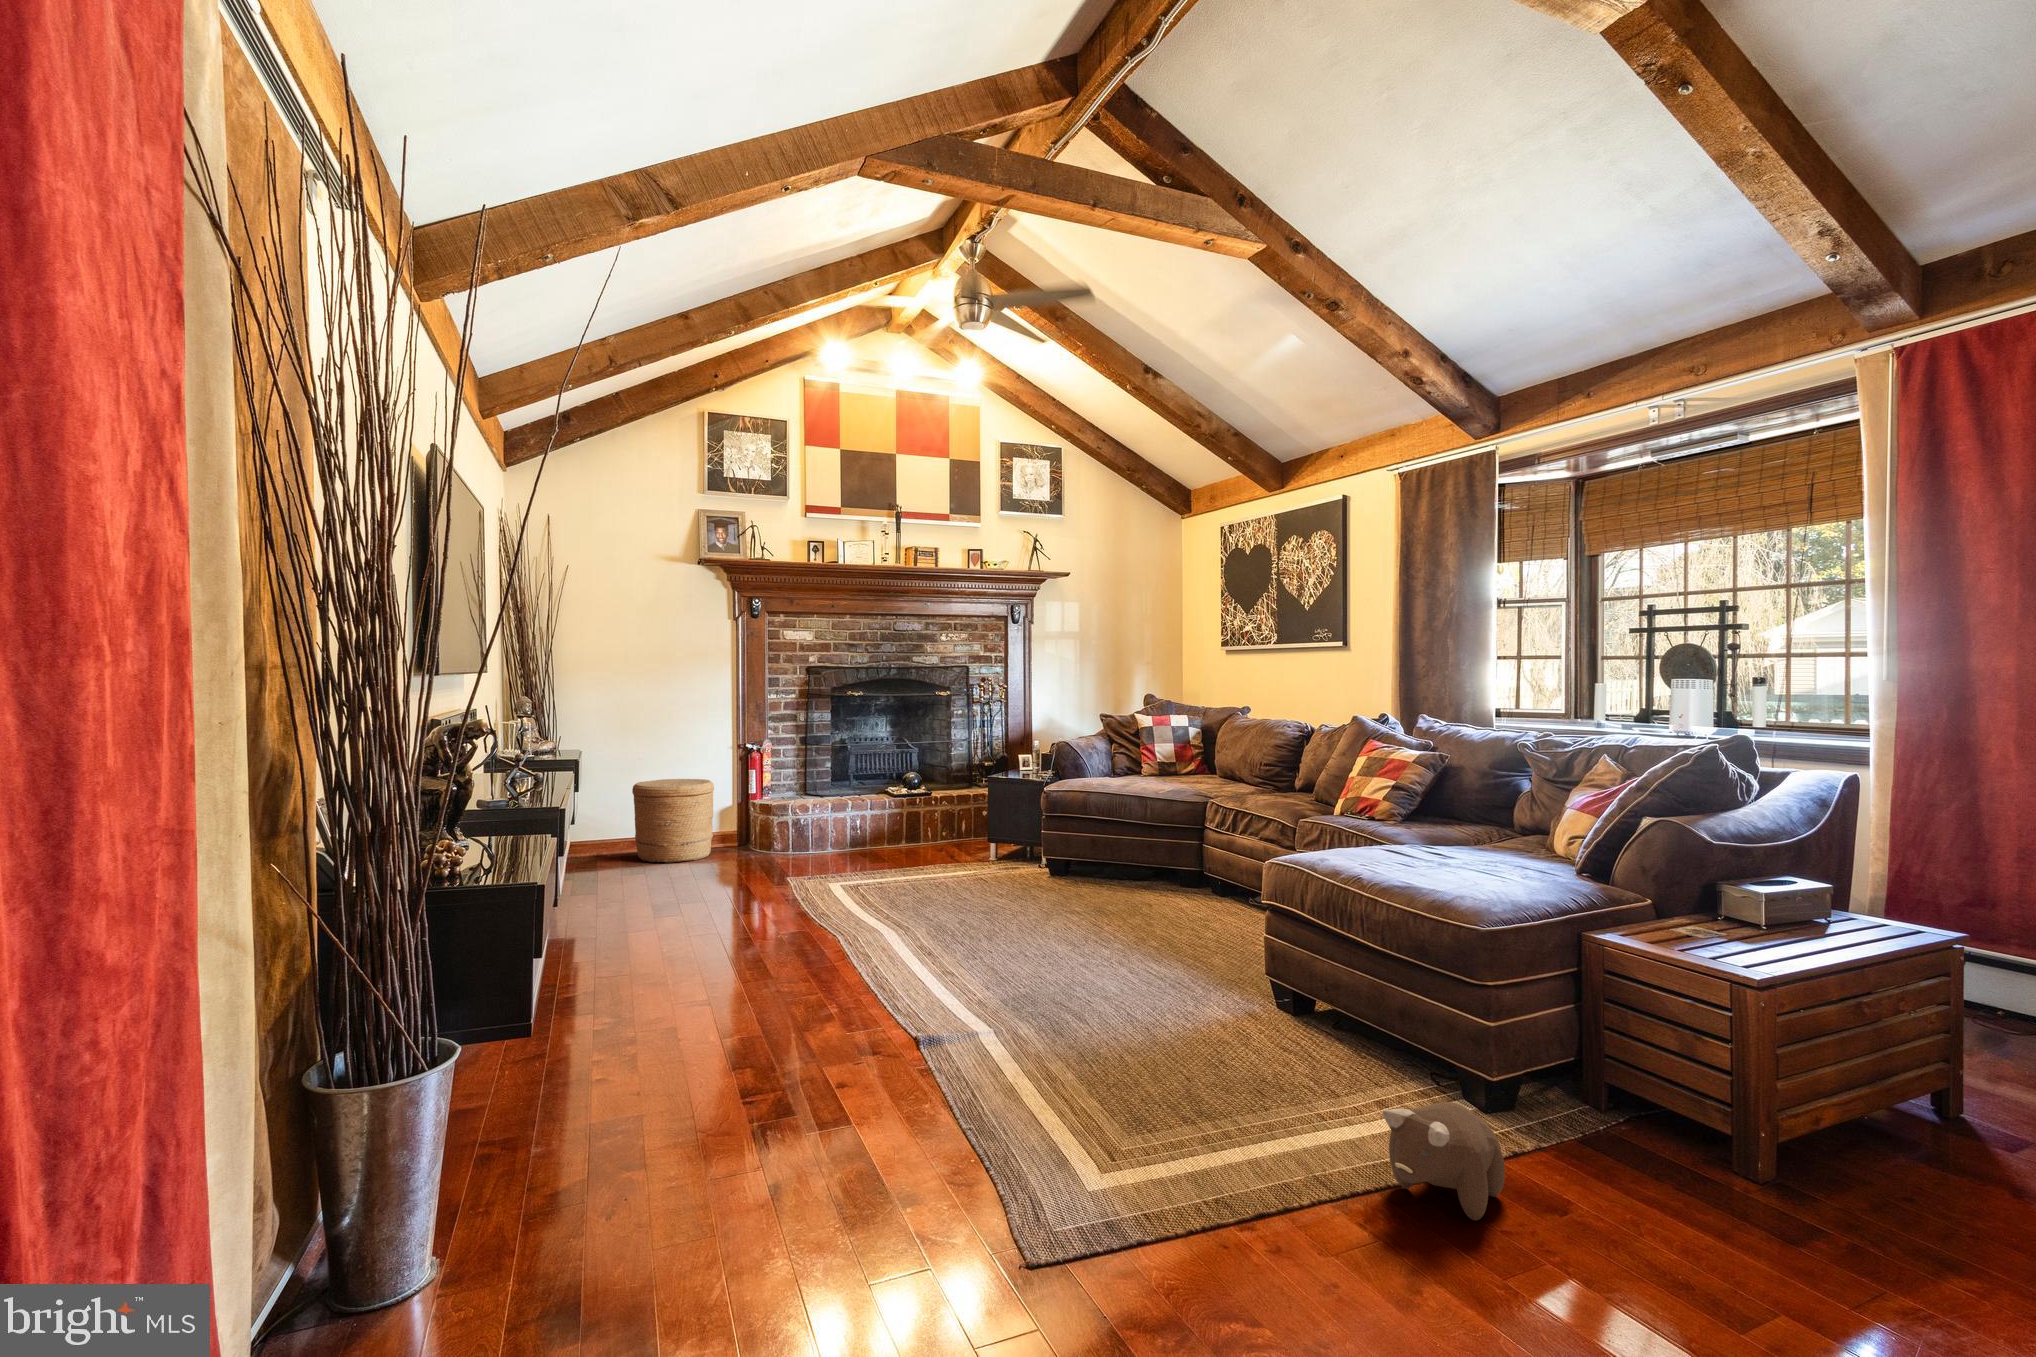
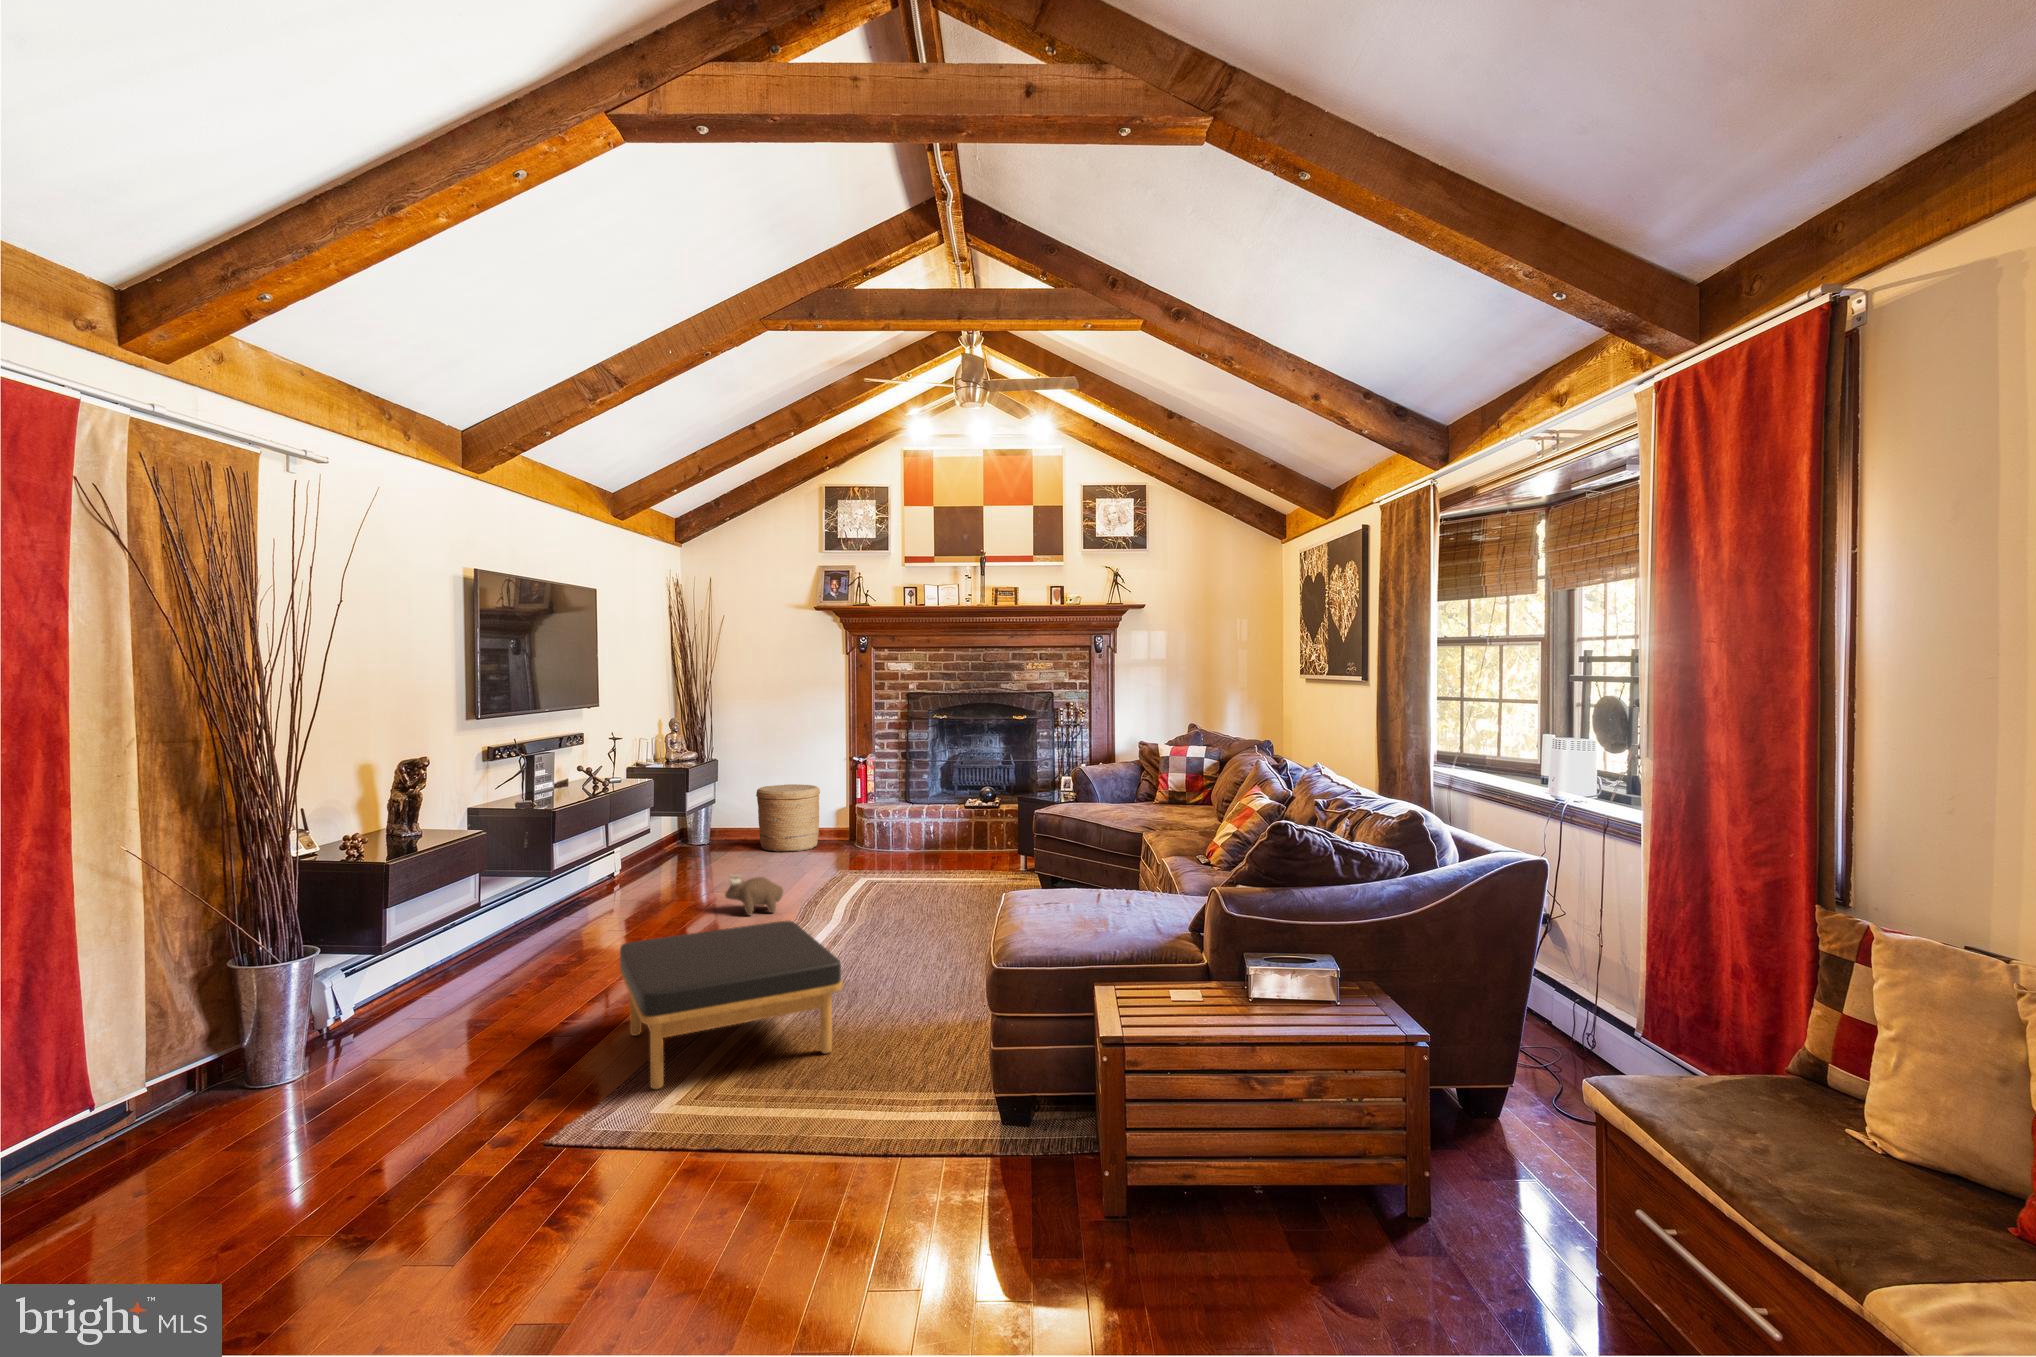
ottoman: none [856,920,1188,1160] -> present [620,921,843,1089]
plush toy: present [1383,1102,1505,1221] -> present [724,875,783,915]

